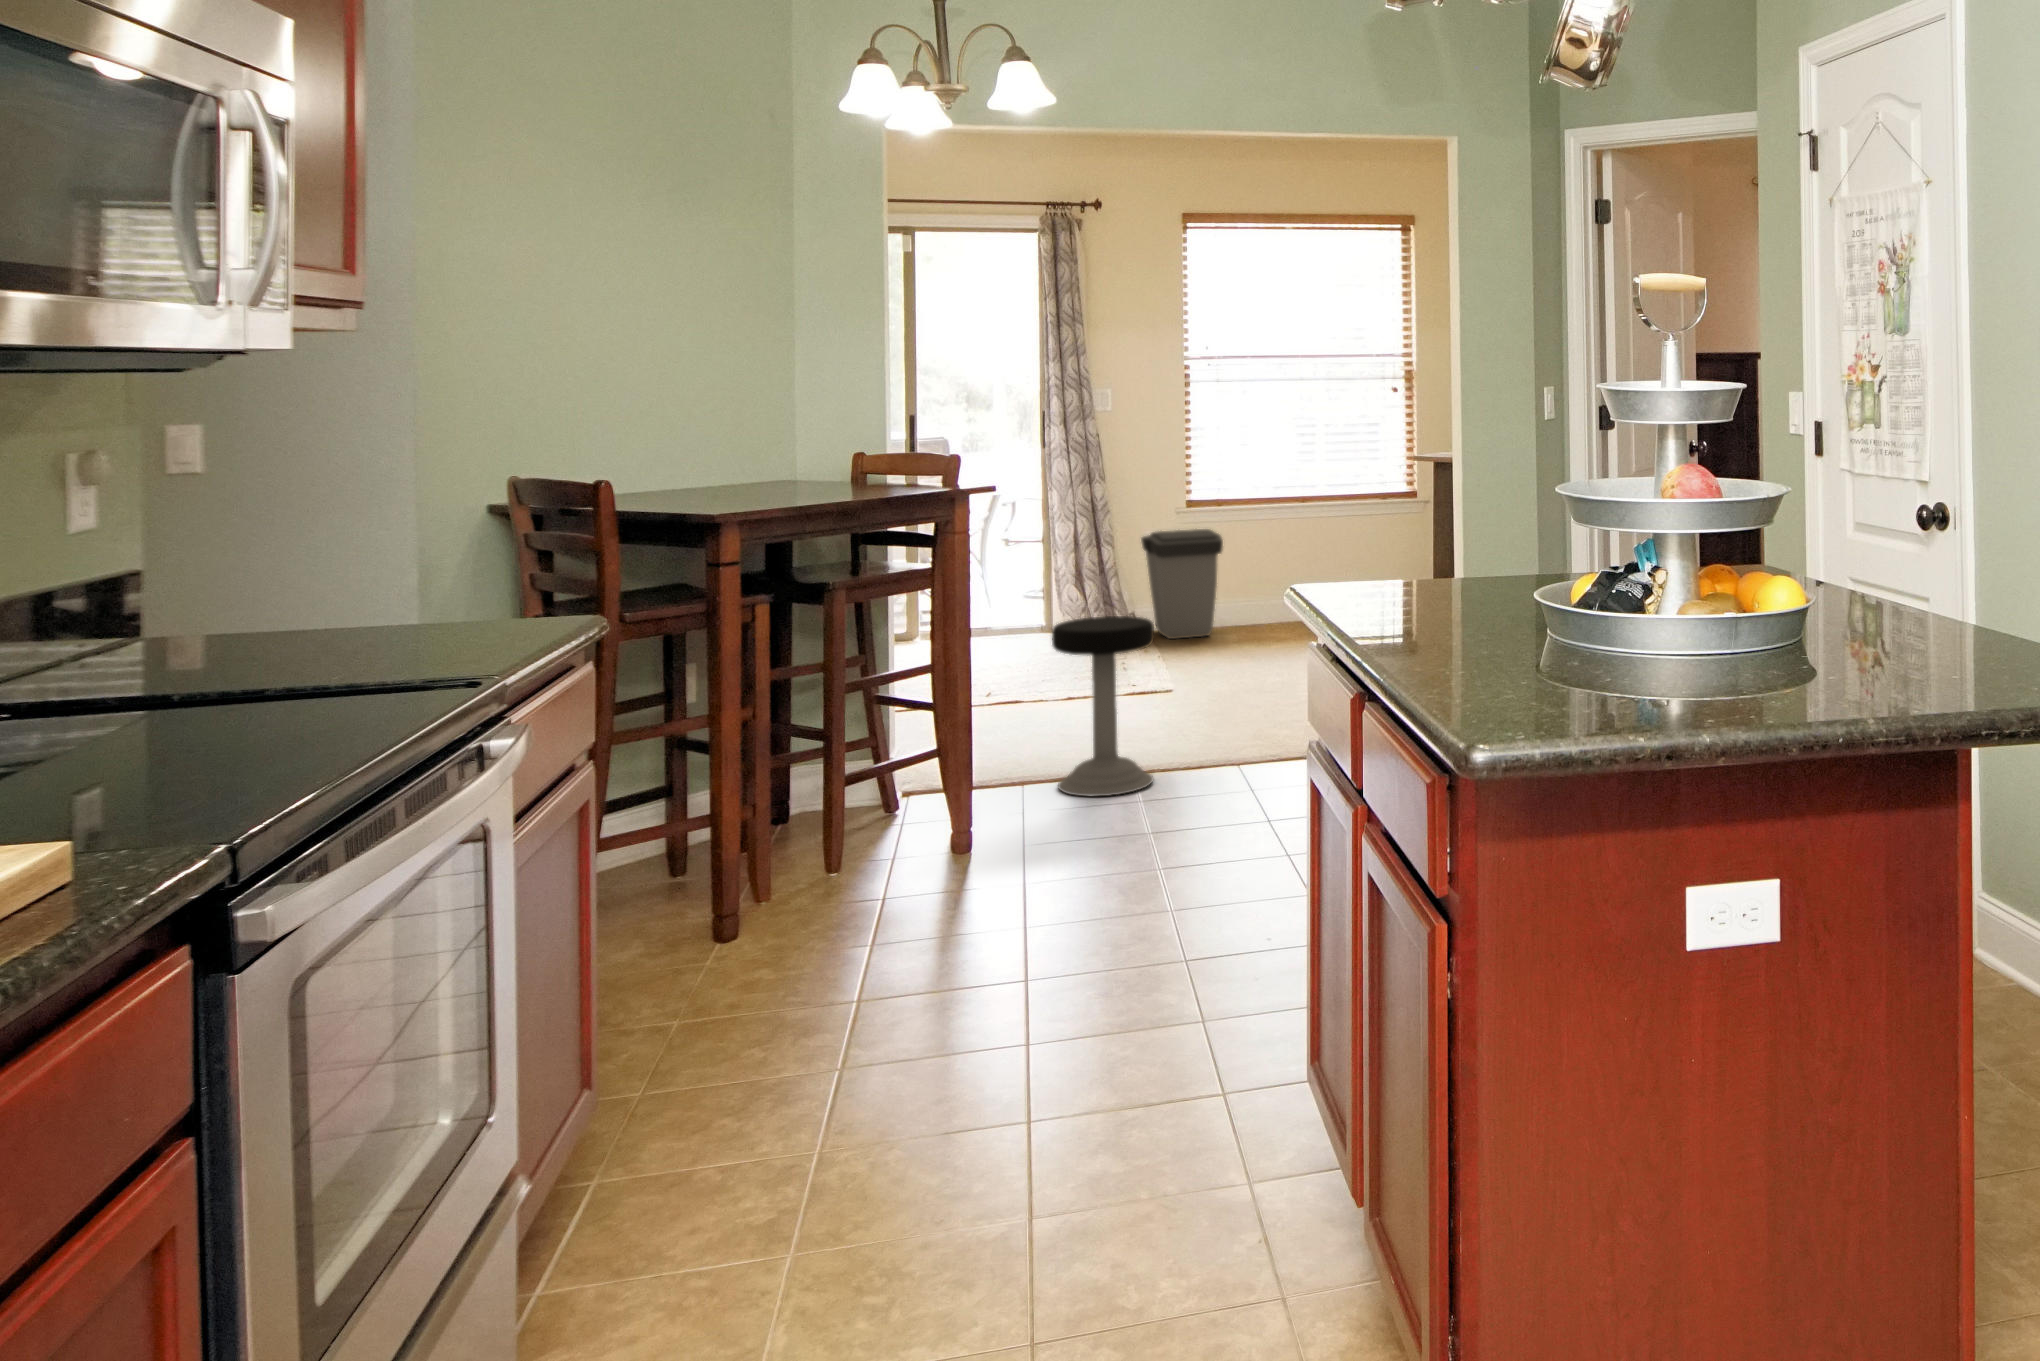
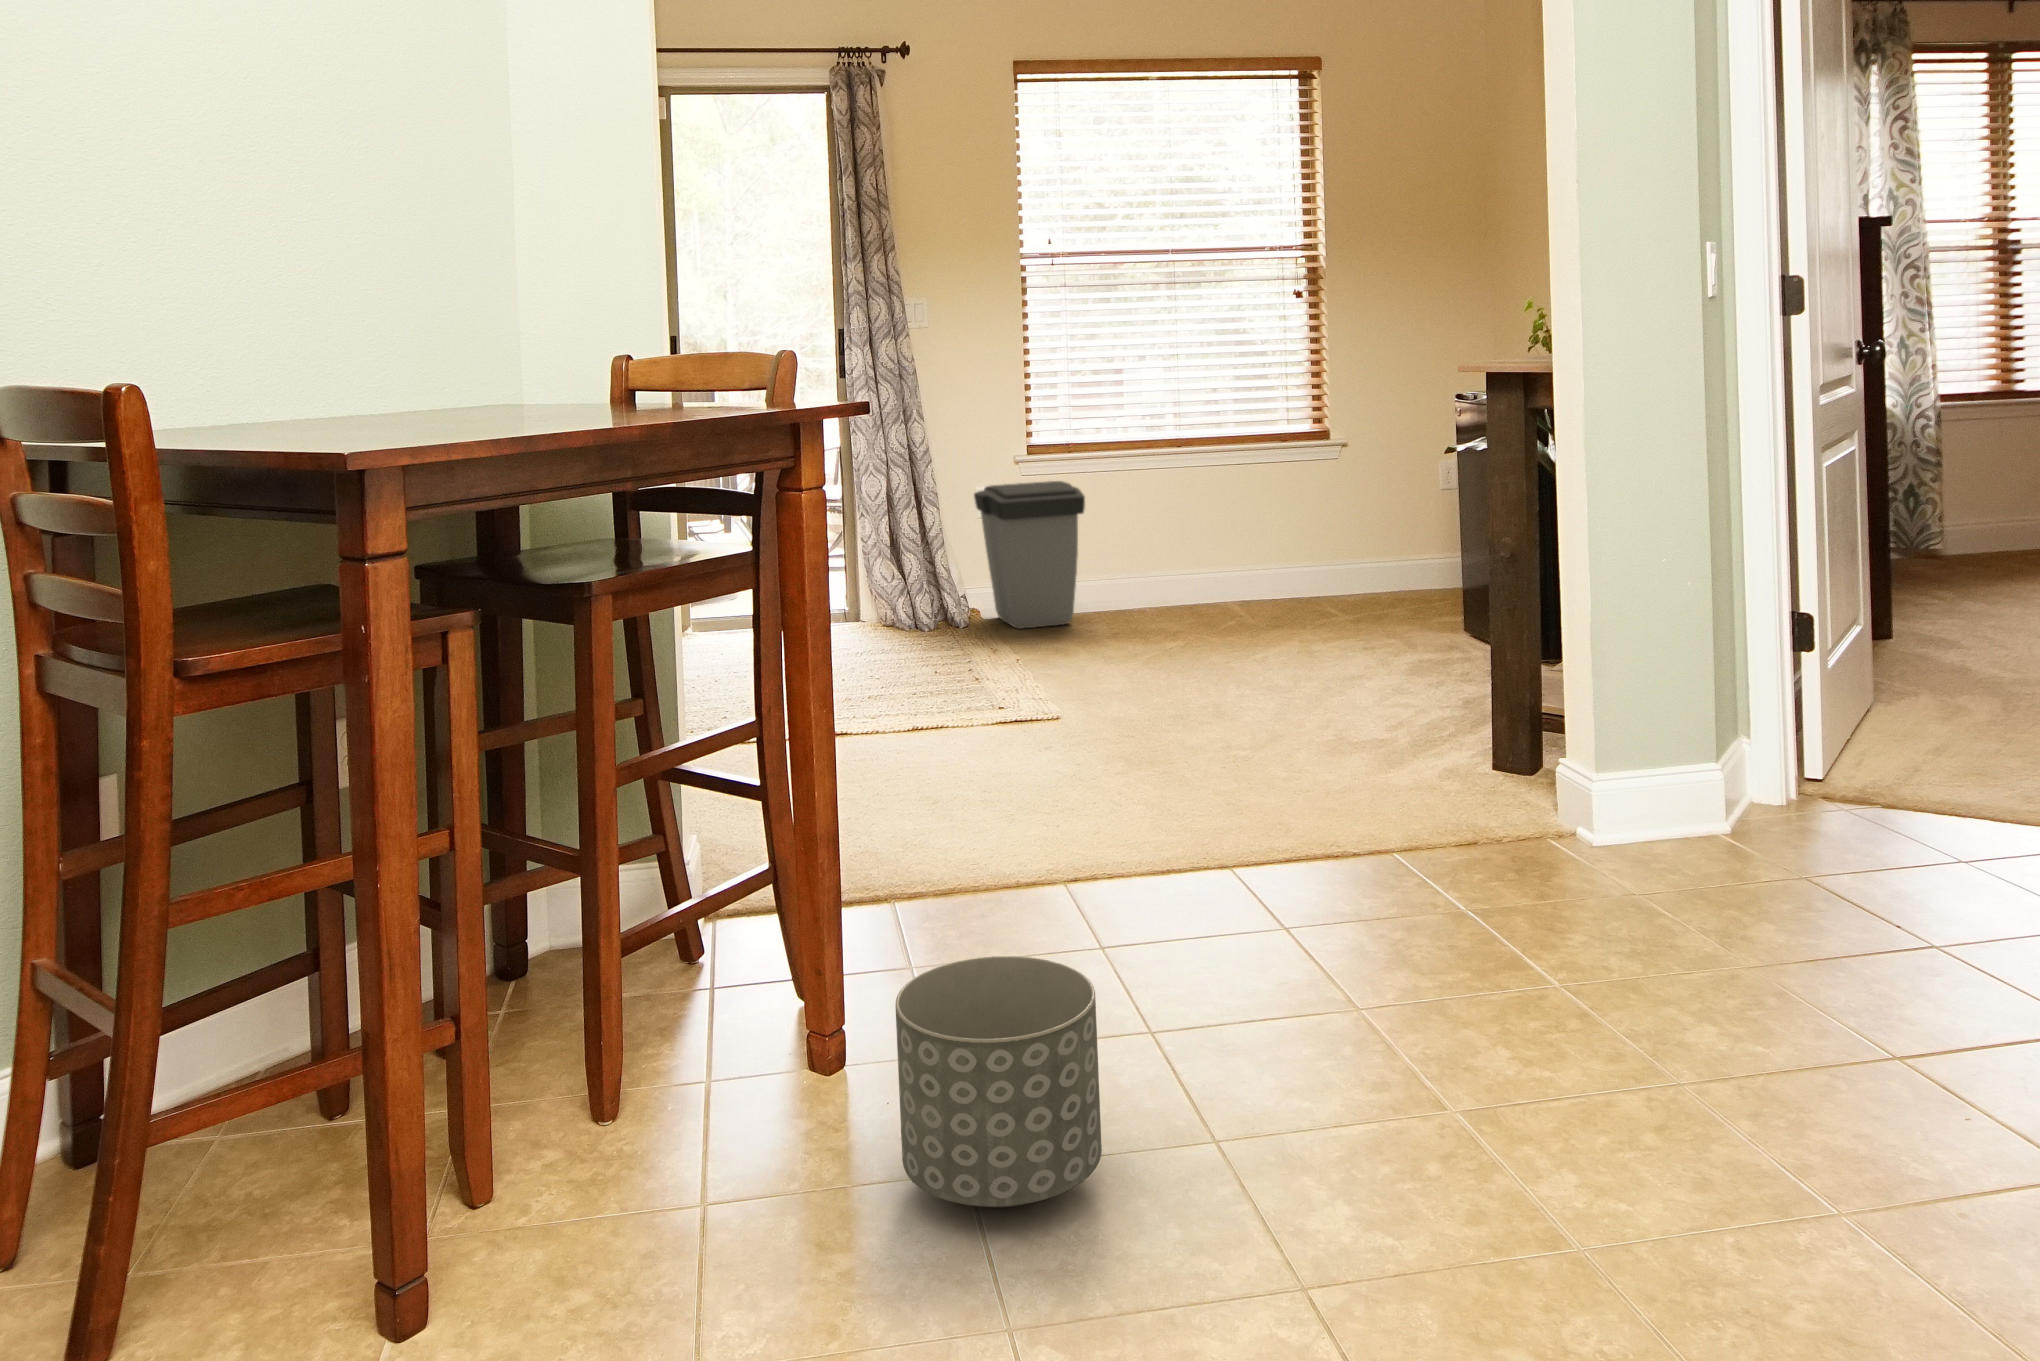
stool: present [1052,616,1154,796] -> none [933,621,1104,928]
planter: none [990,778,1096,895] -> present [895,956,1102,1208]

